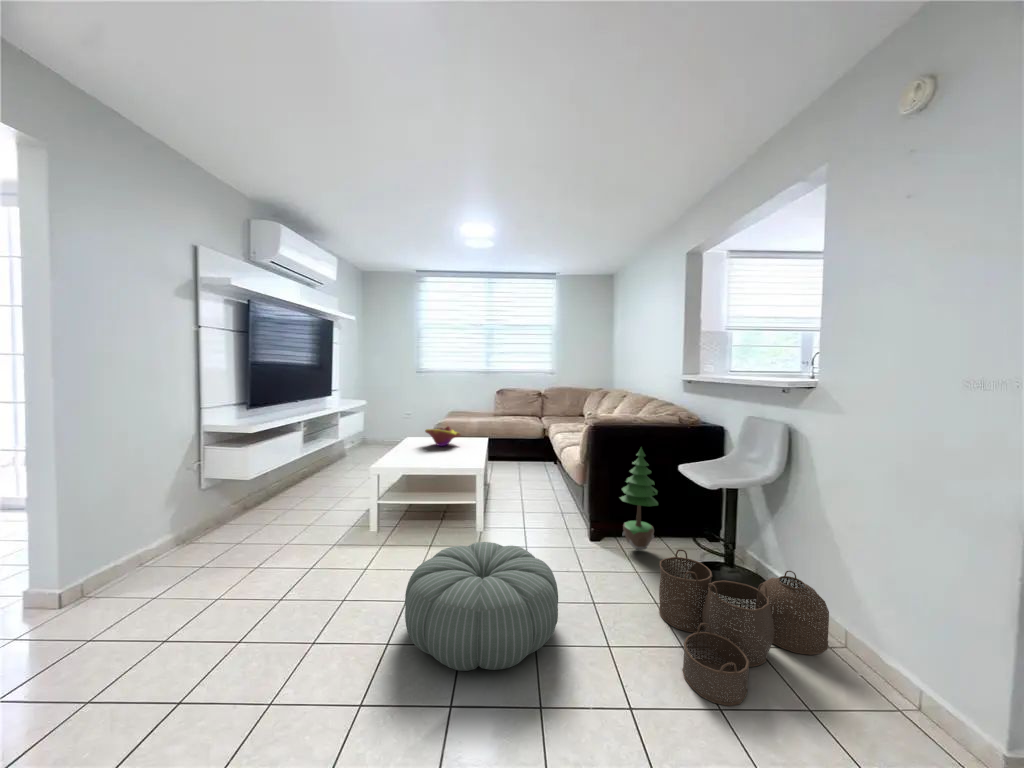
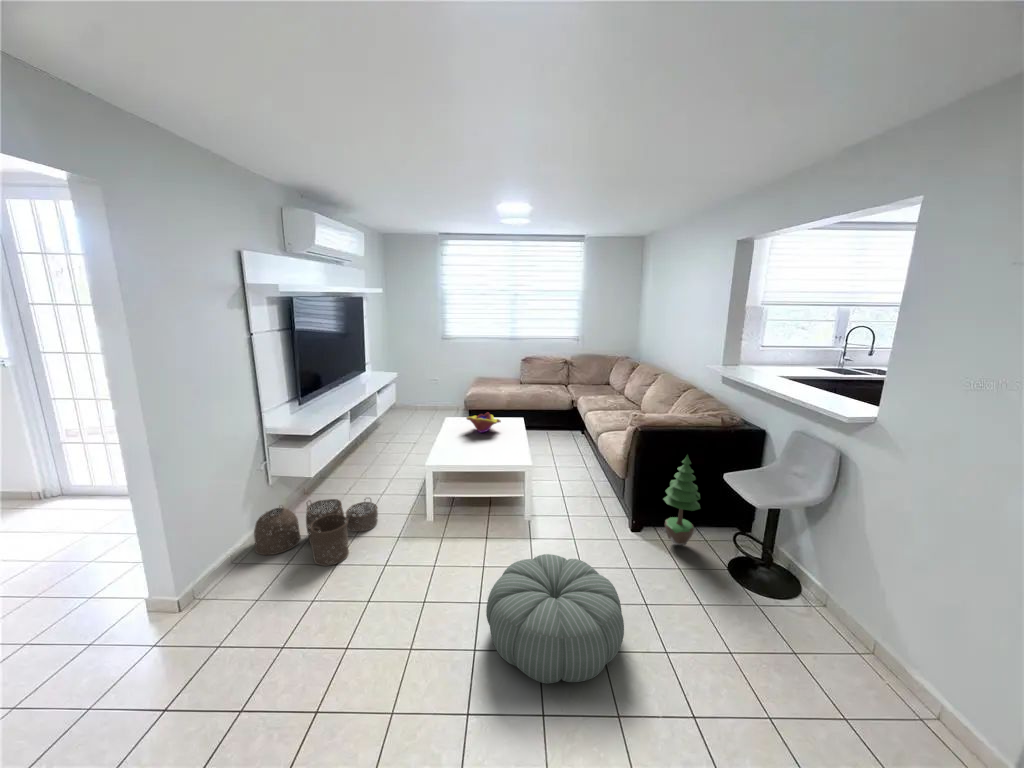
woven basket: present [659,549,829,706] -> present [254,499,378,566]

